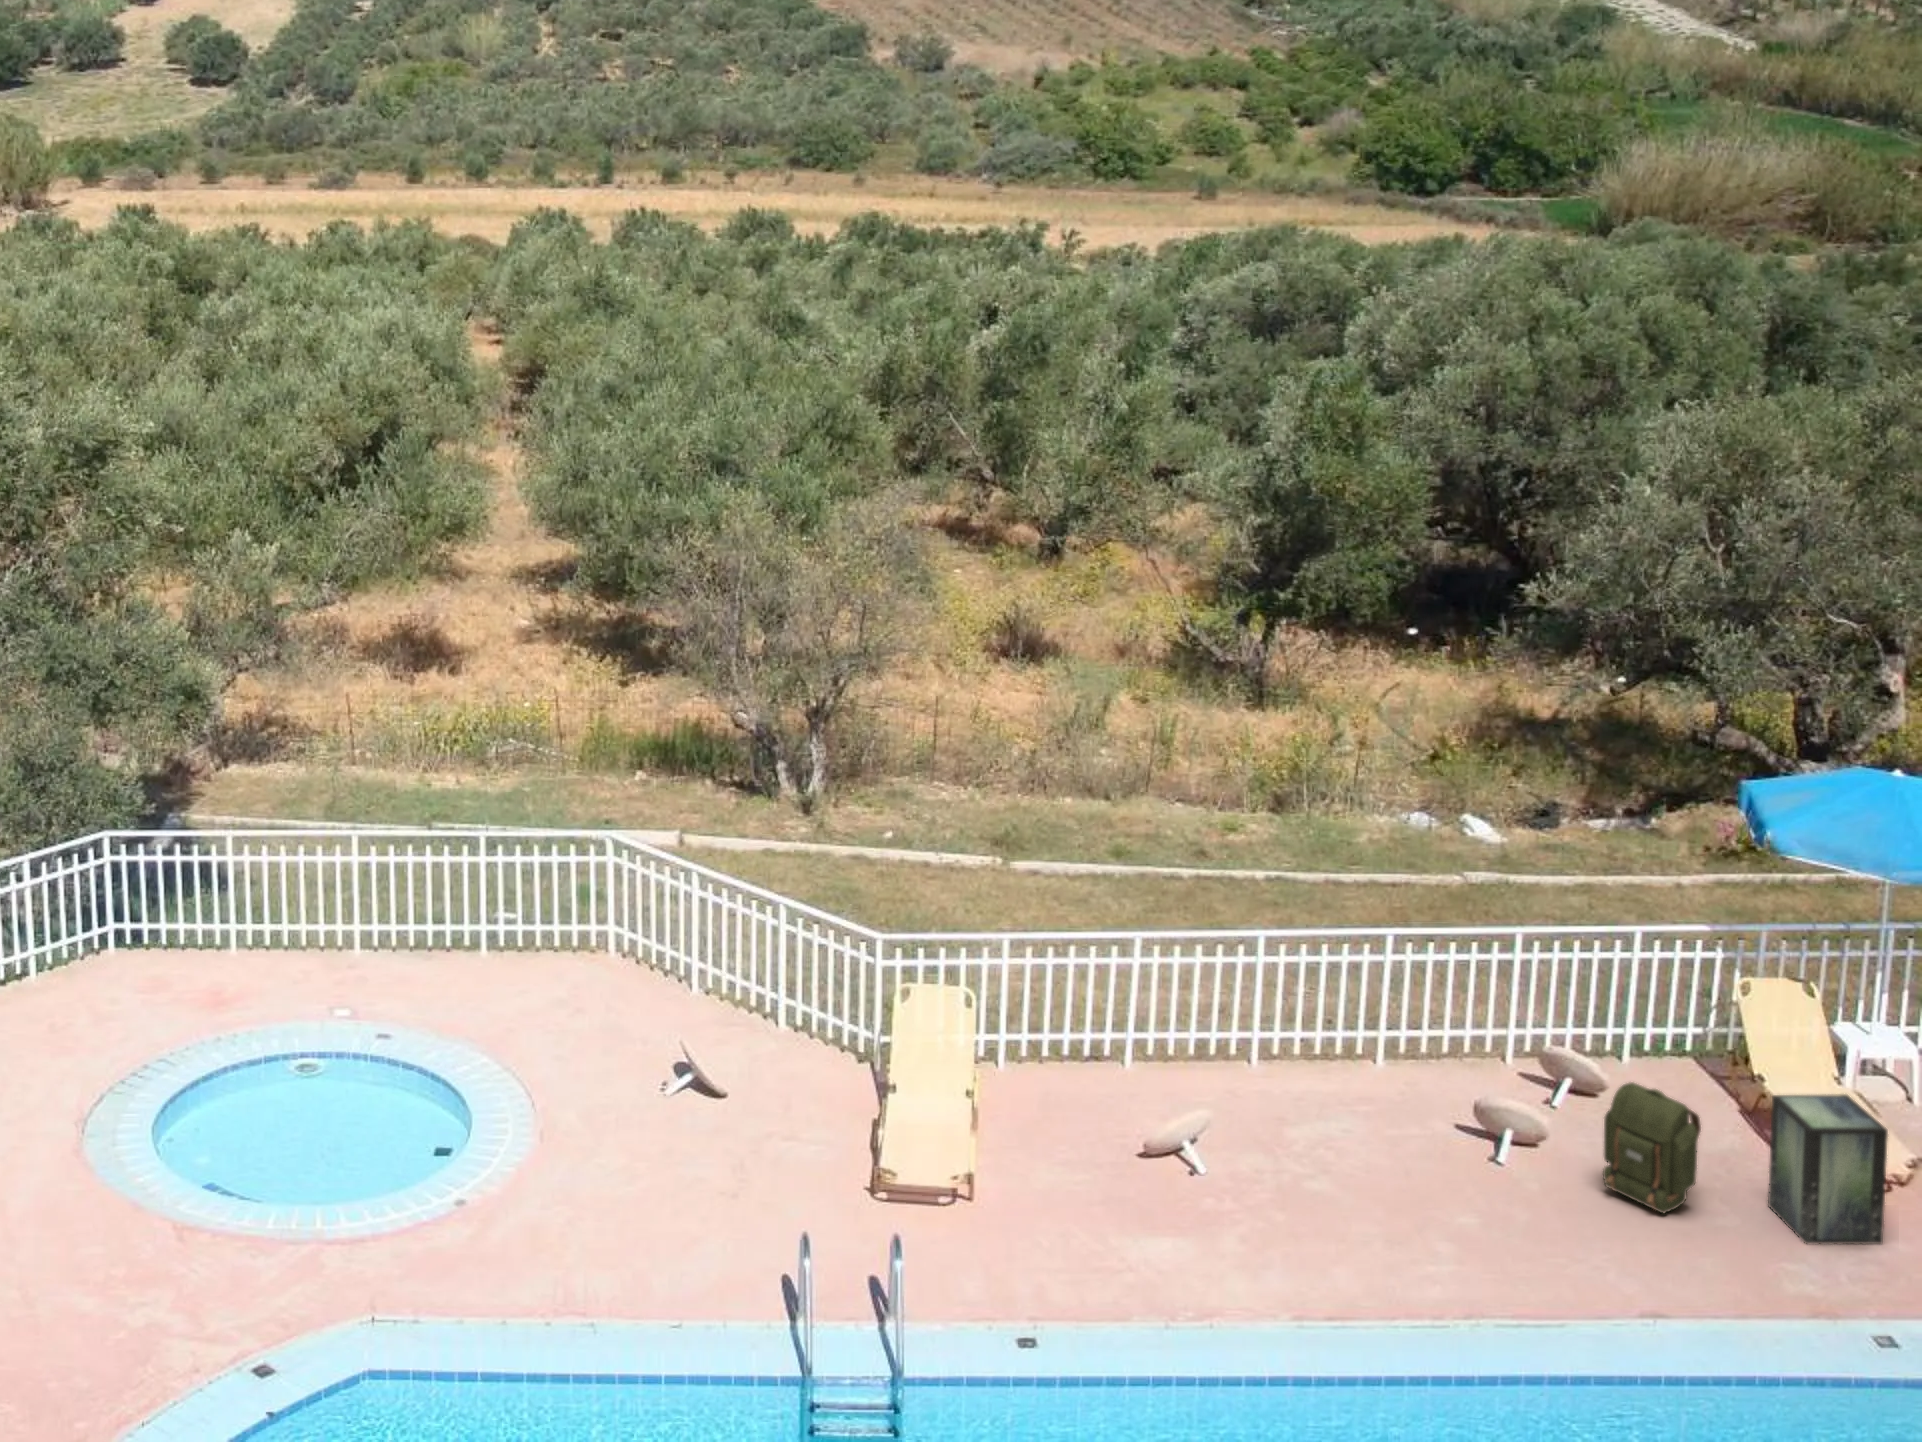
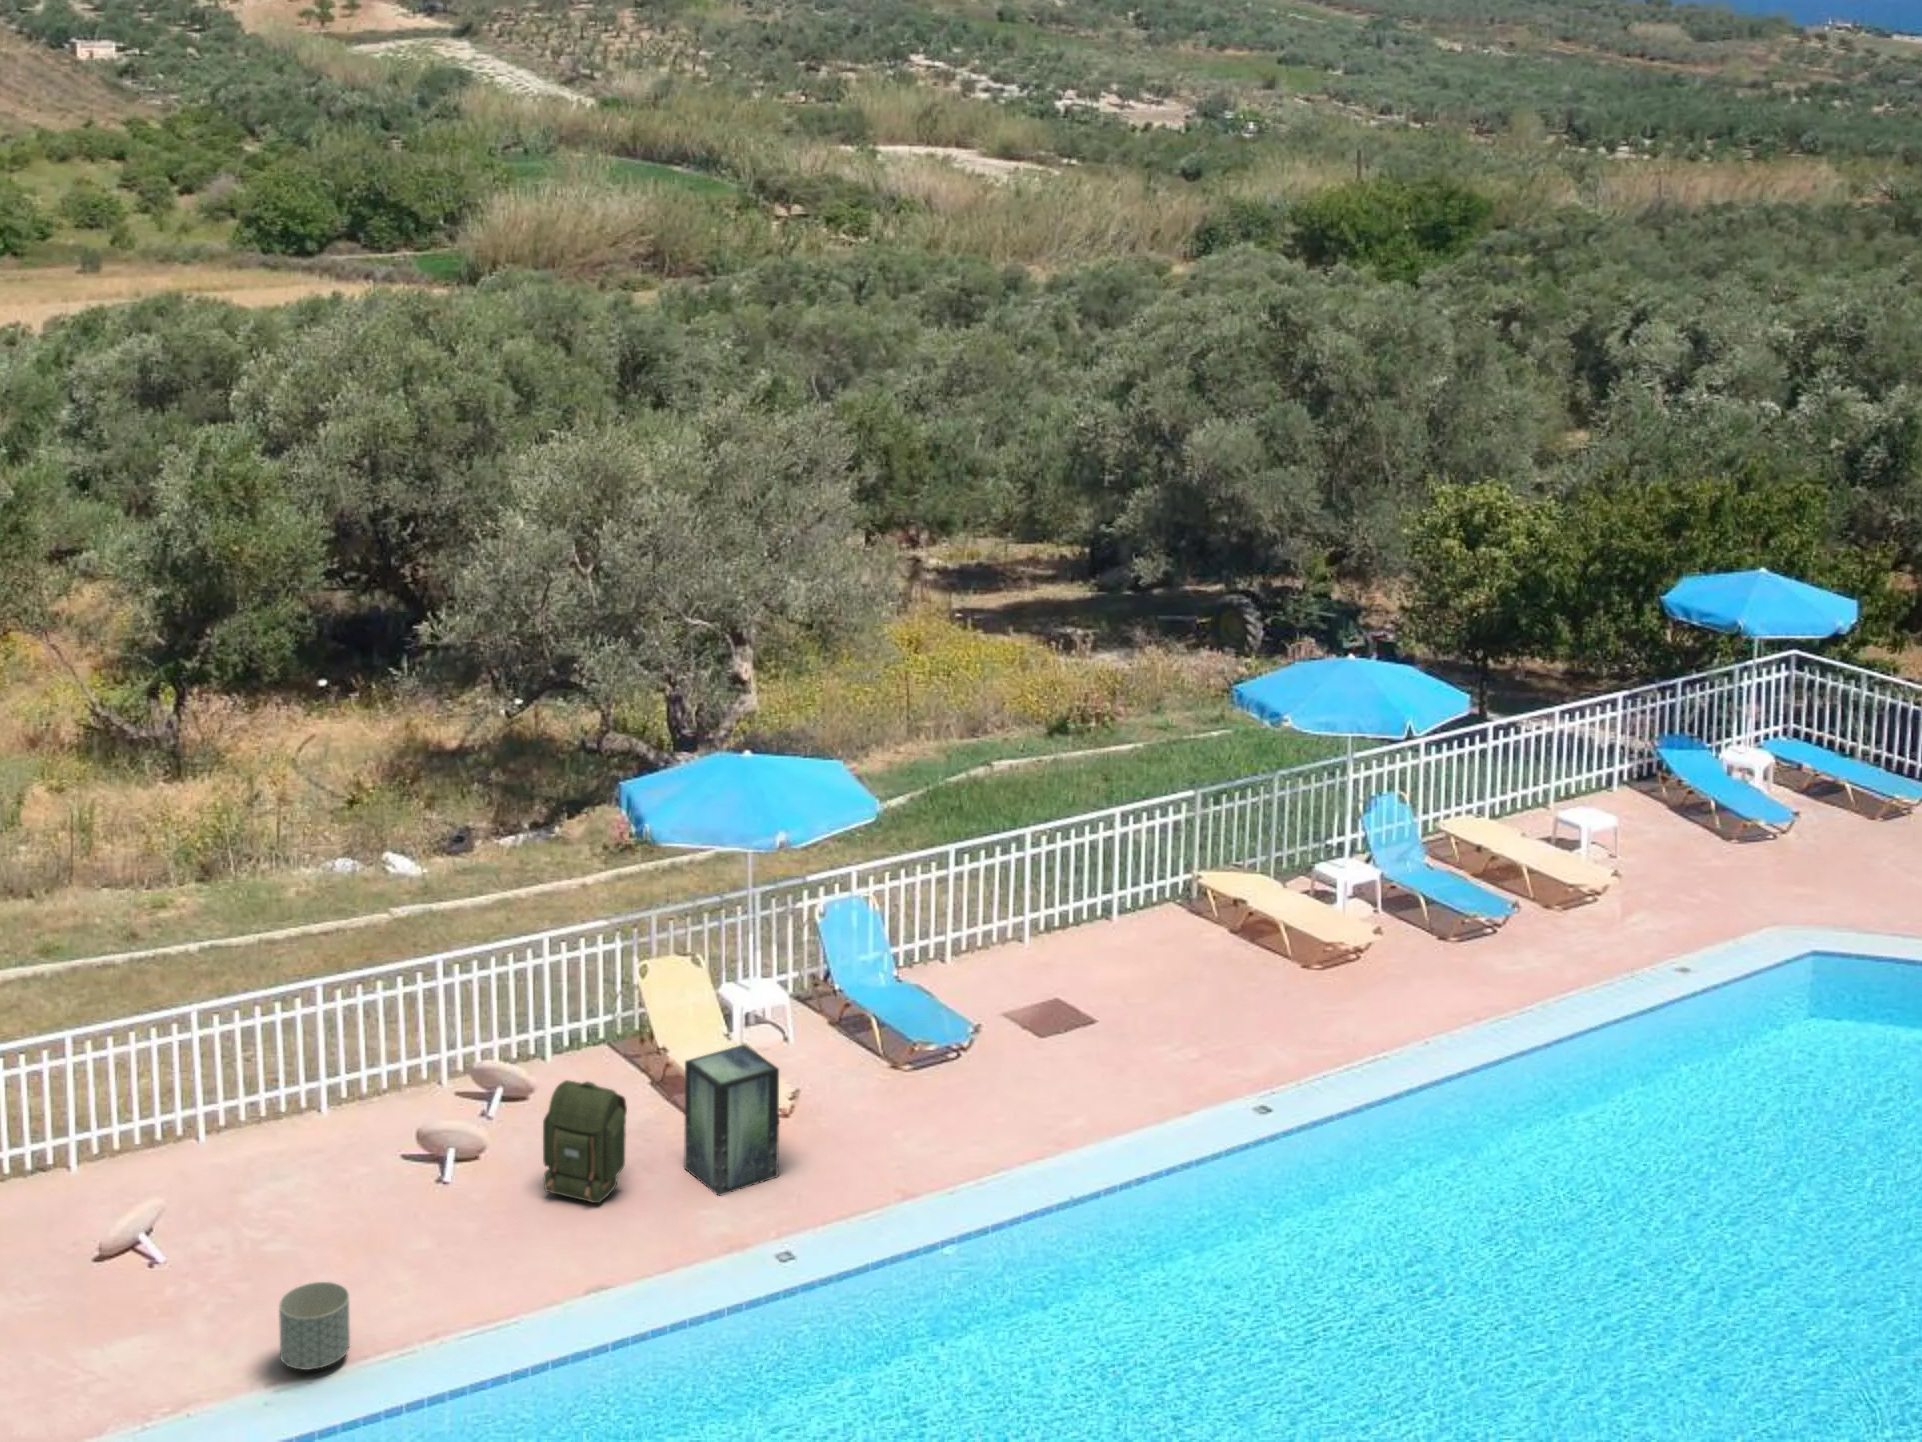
planter: none [1324,1201,1391,1279] -> present [279,1282,350,1370]

